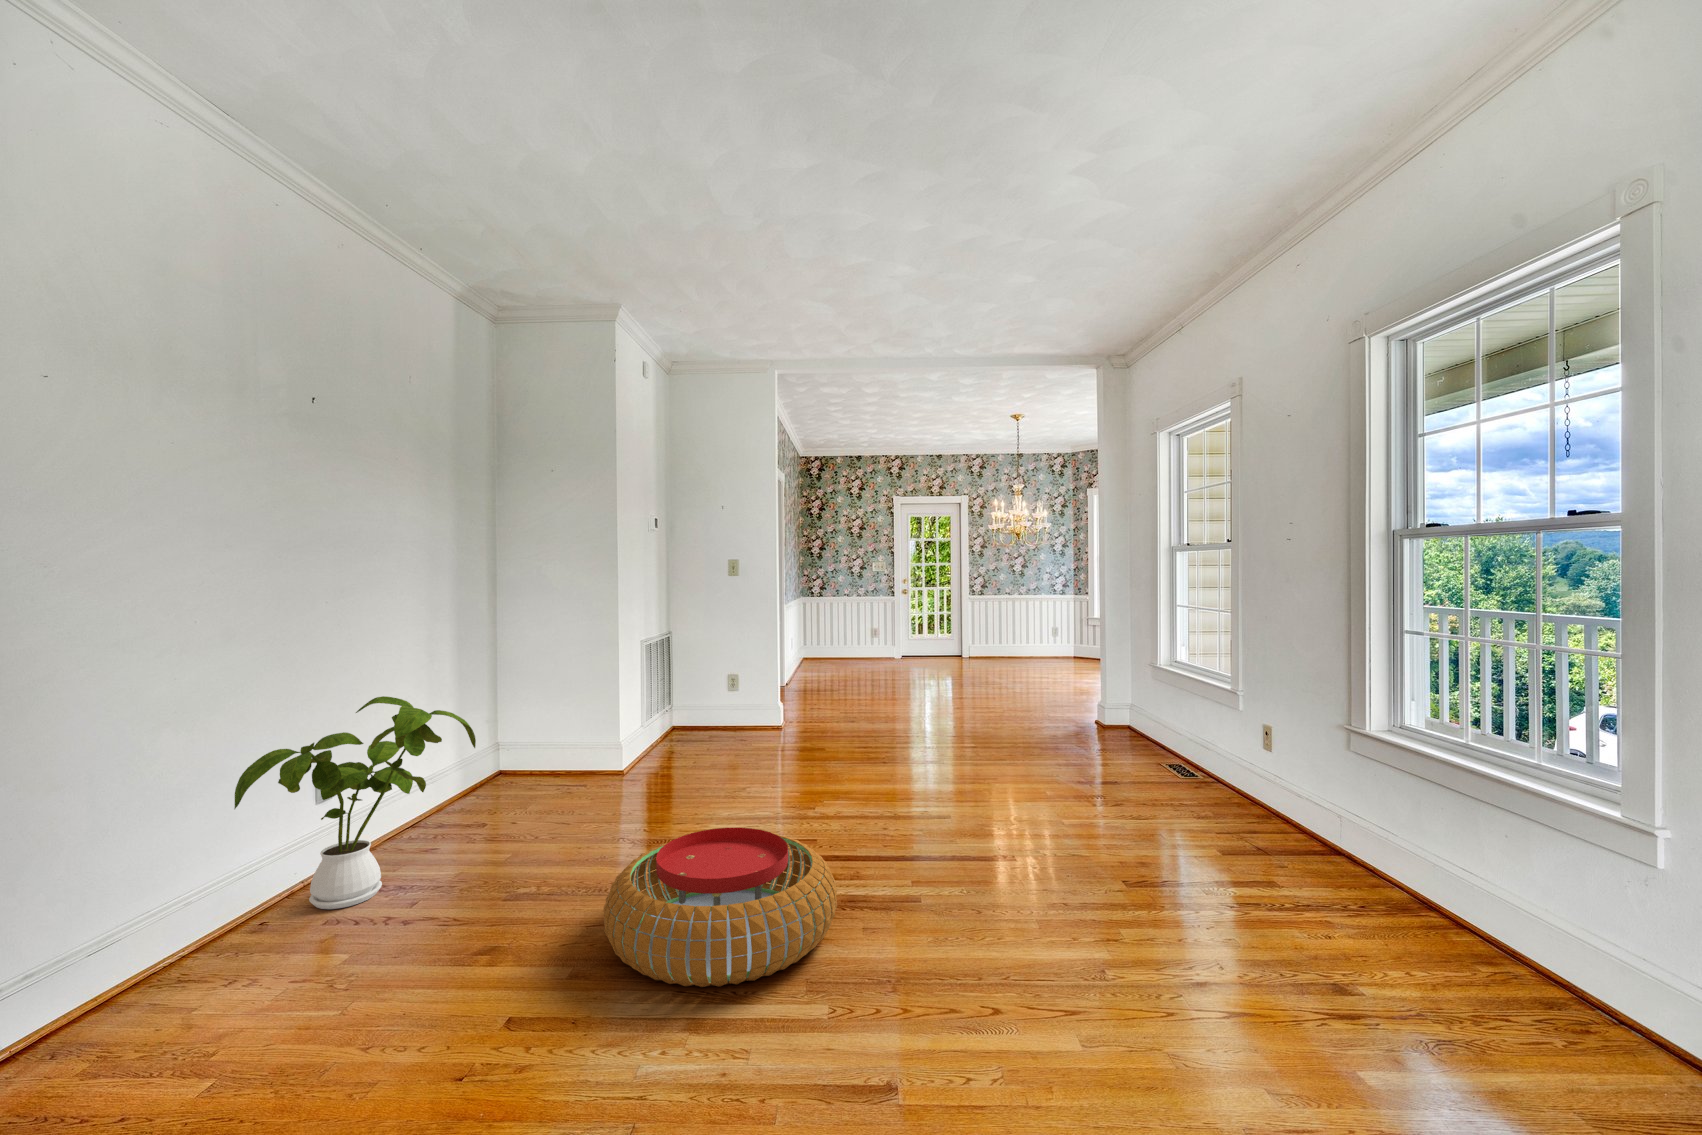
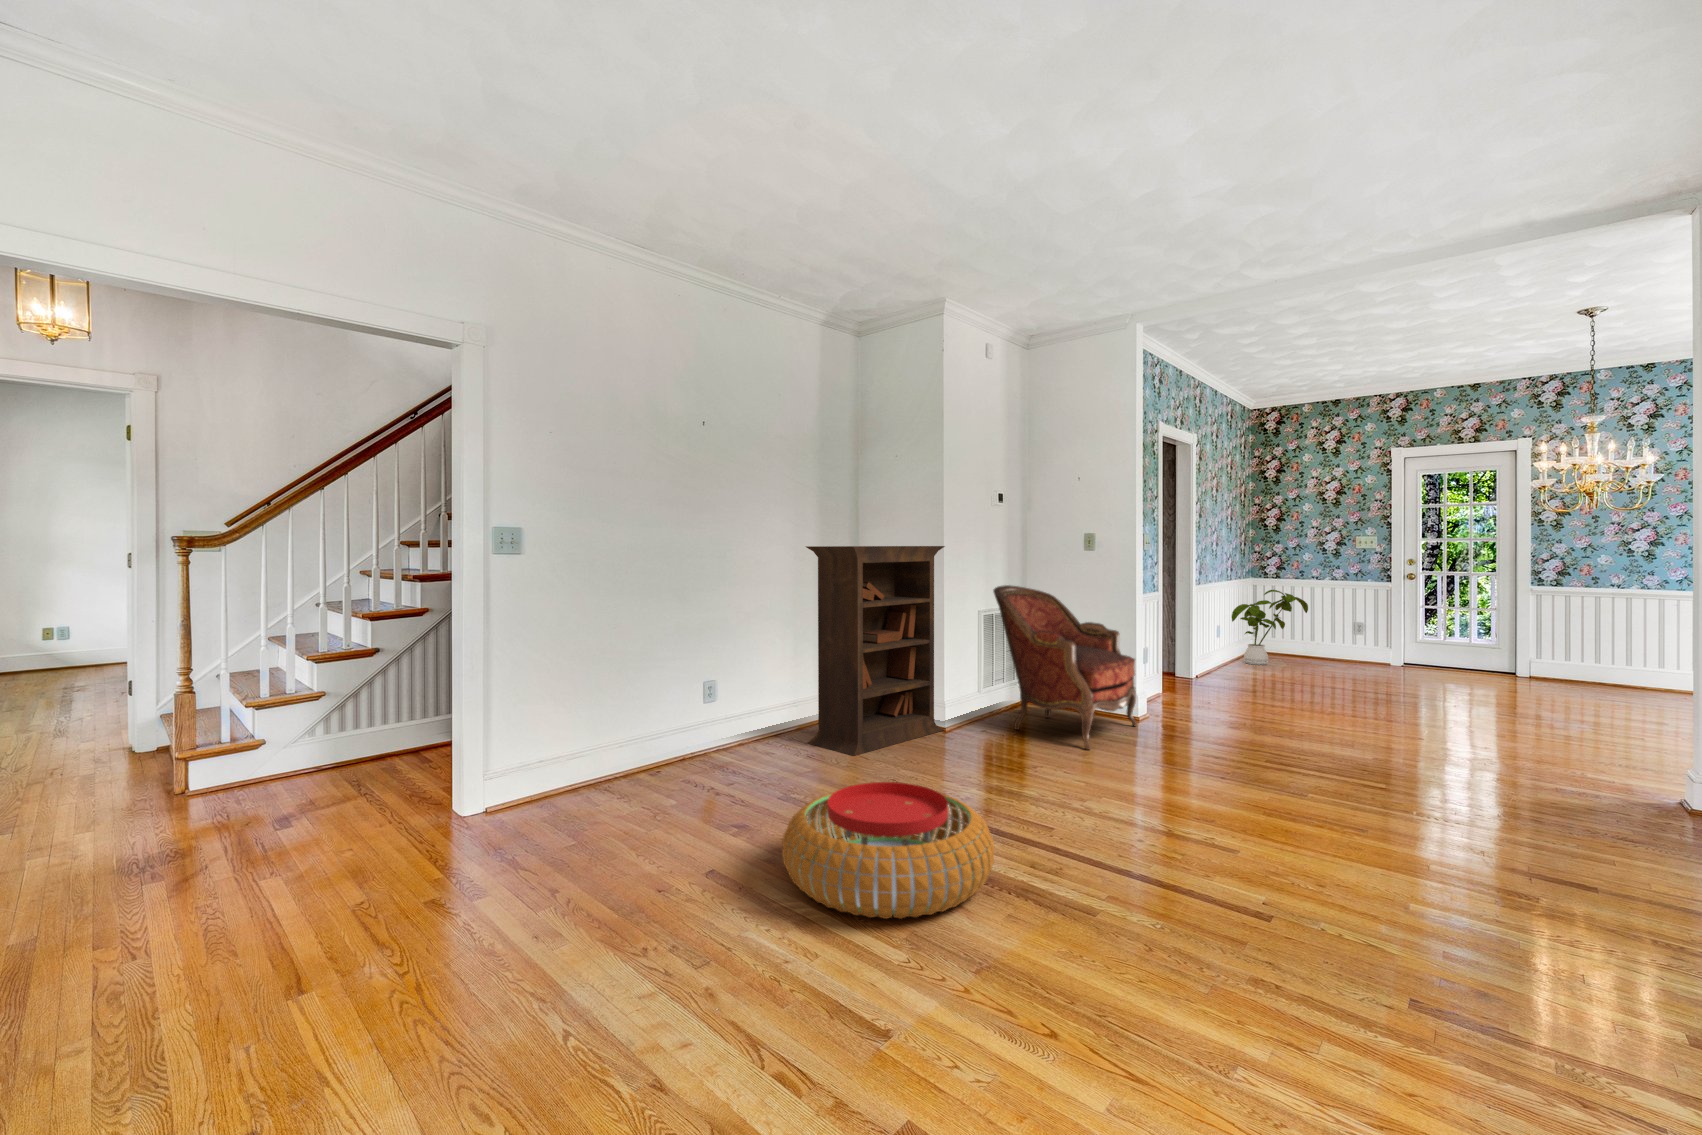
bookcase: none [466,574,618,818] -> present [806,546,945,756]
armchair: none [659,613,789,764] -> present [993,585,1137,750]
house plant: present [234,696,476,909] -> present [1232,590,1308,665]

